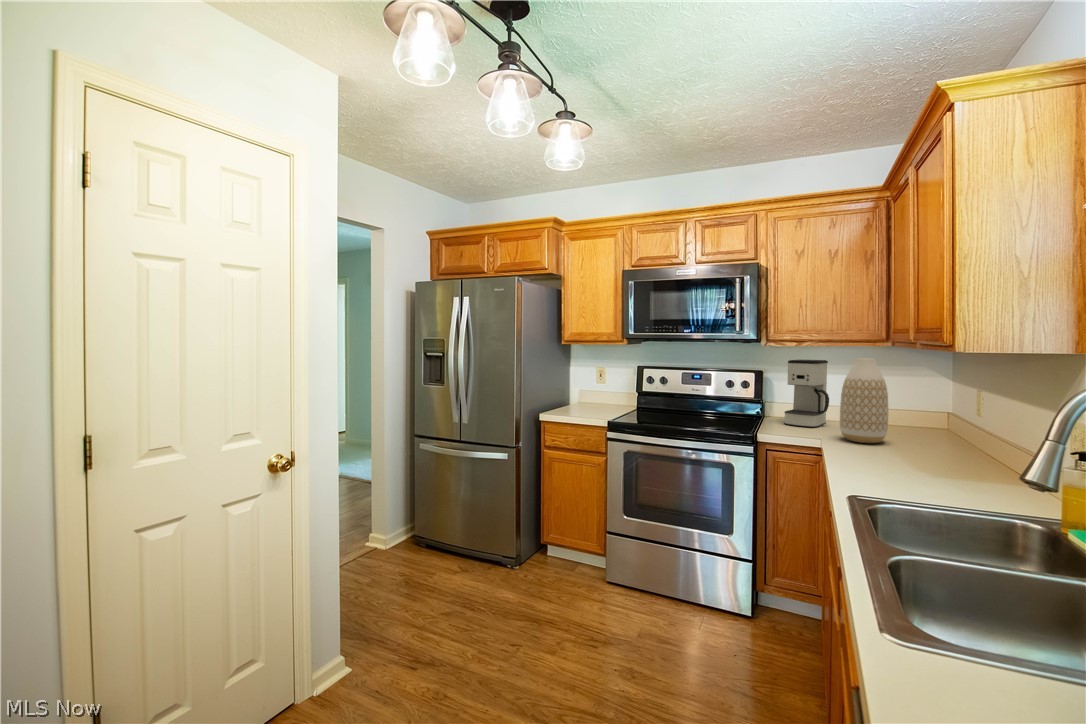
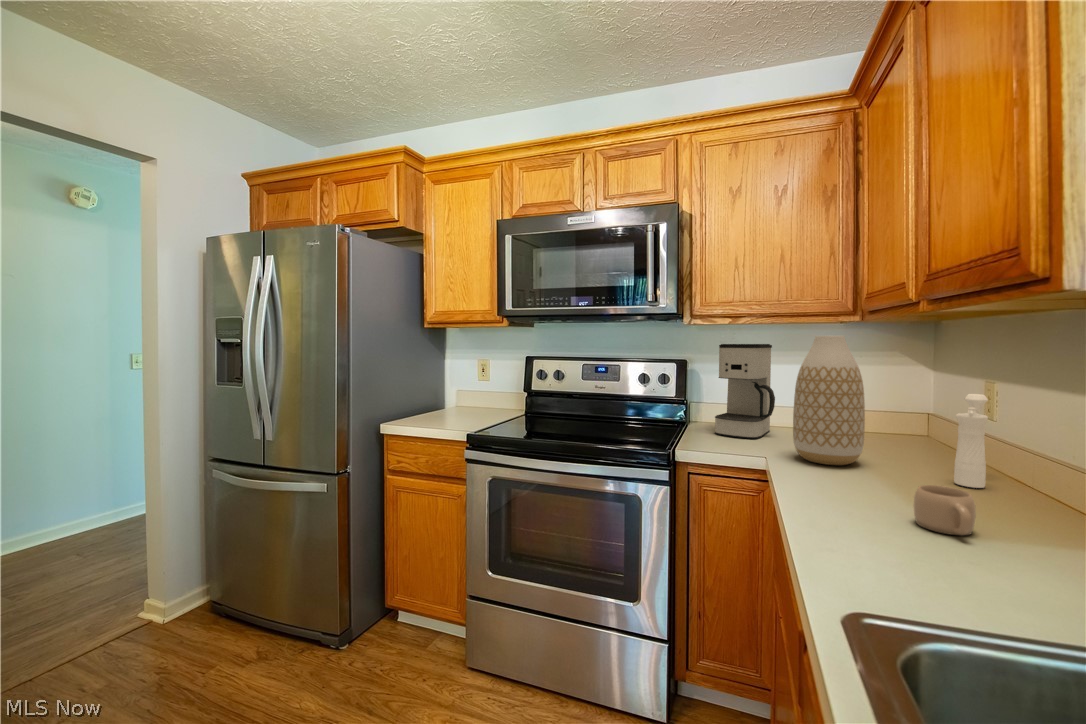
pepper mill: none [943,398,969,456] -> present [954,394,988,488]
mug: none [904,449,937,474] -> present [914,485,976,535]

